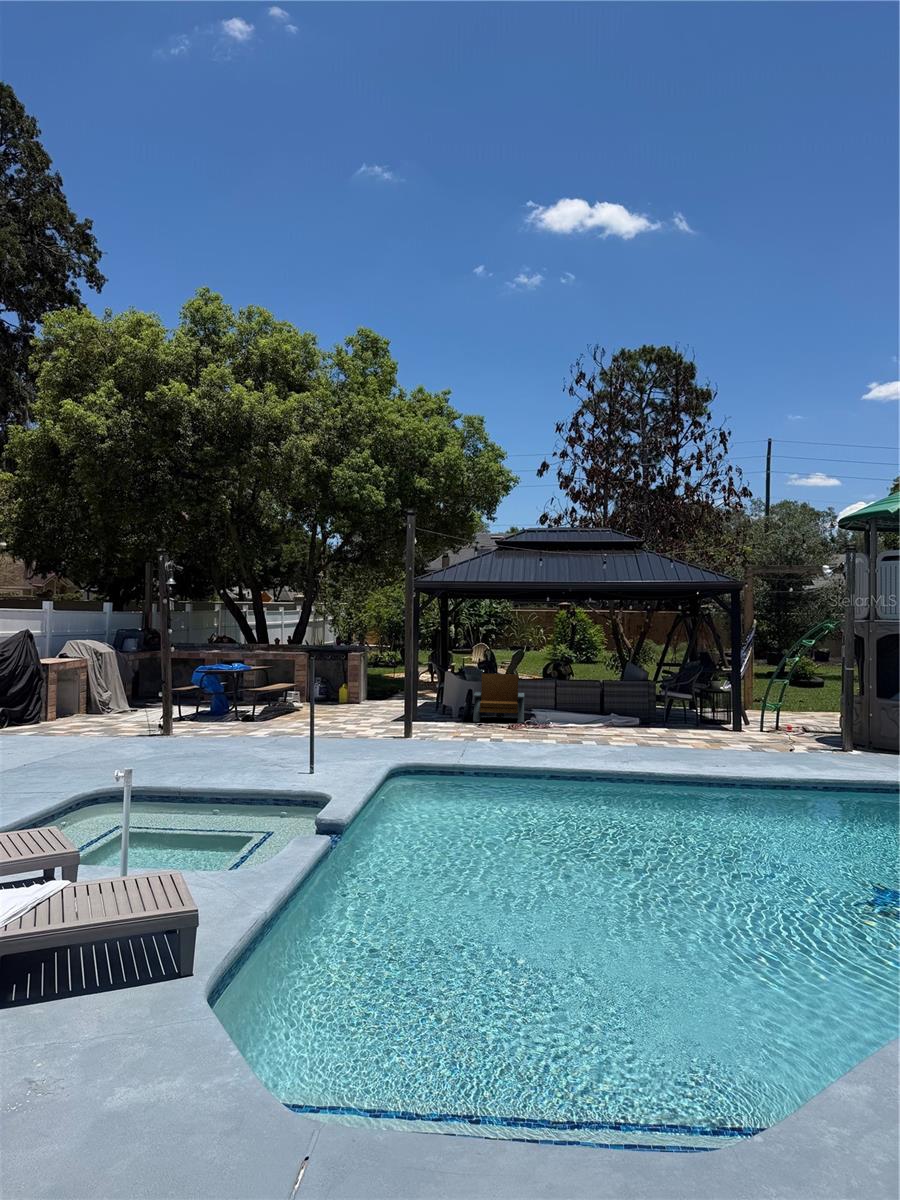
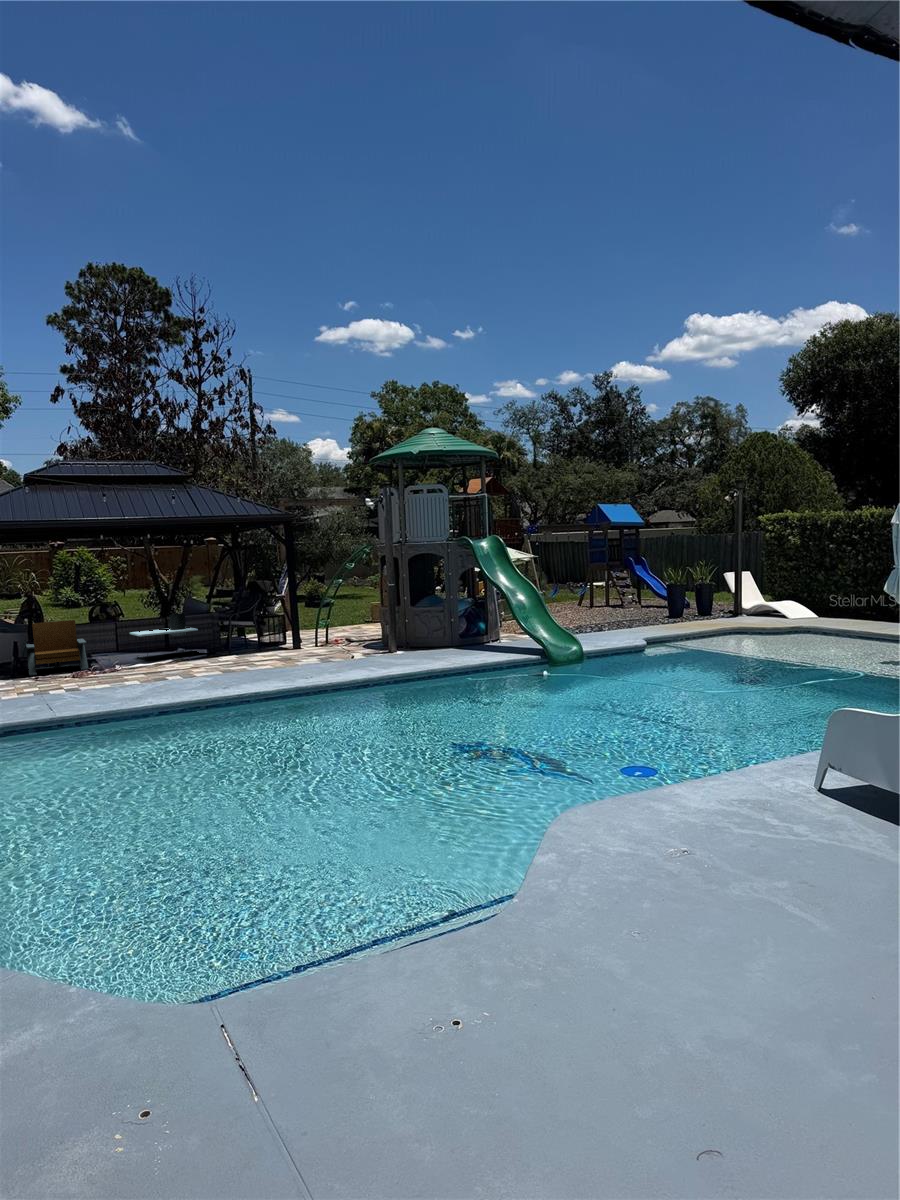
side table: none [567,678,632,723] -> present [130,613,198,658]

